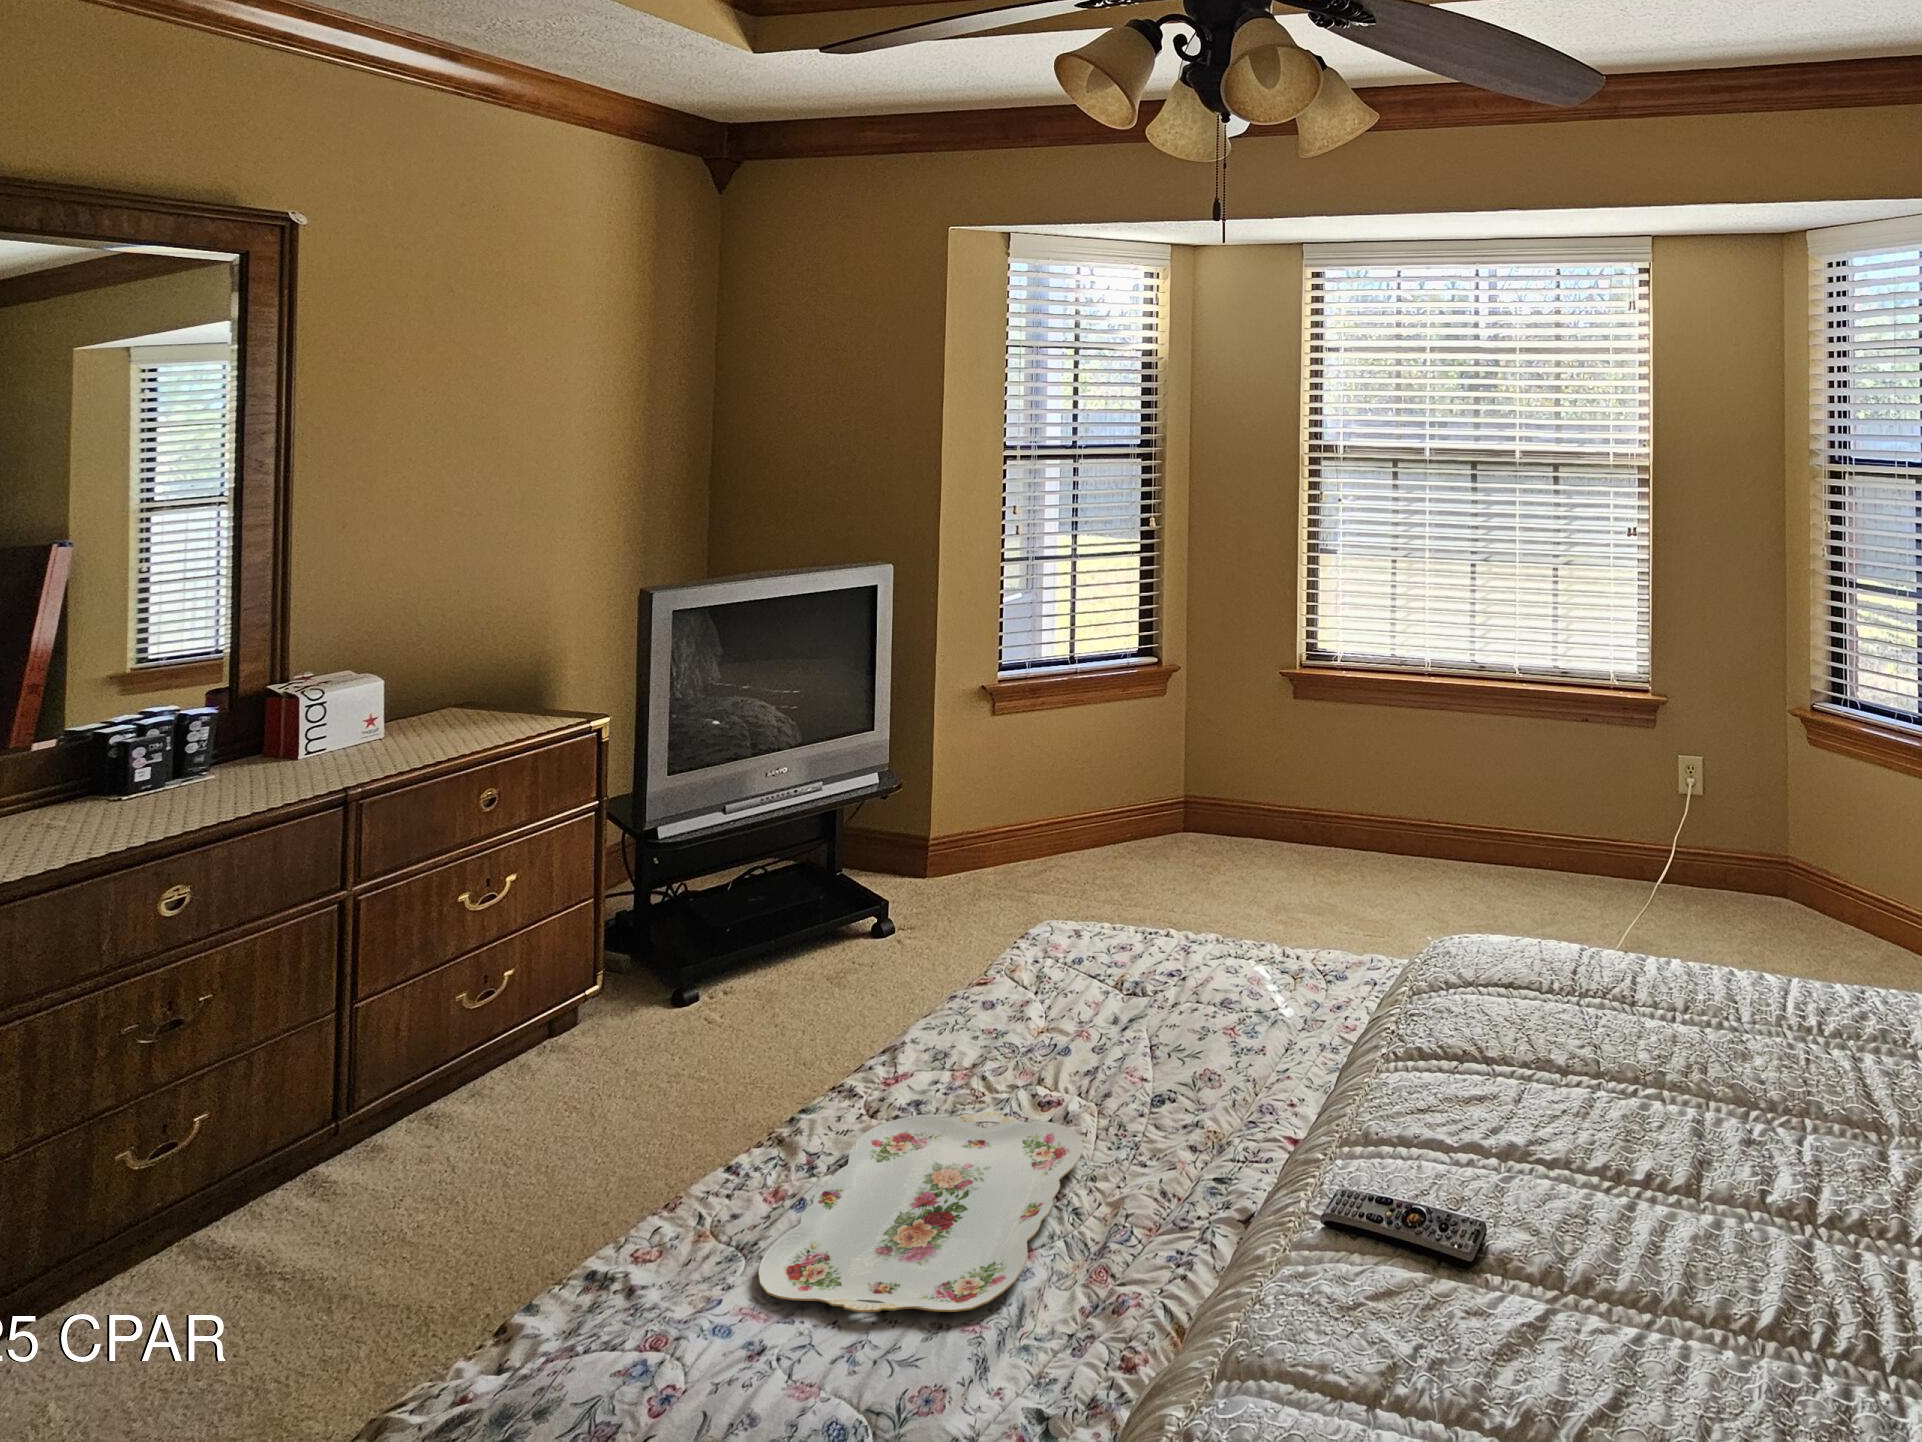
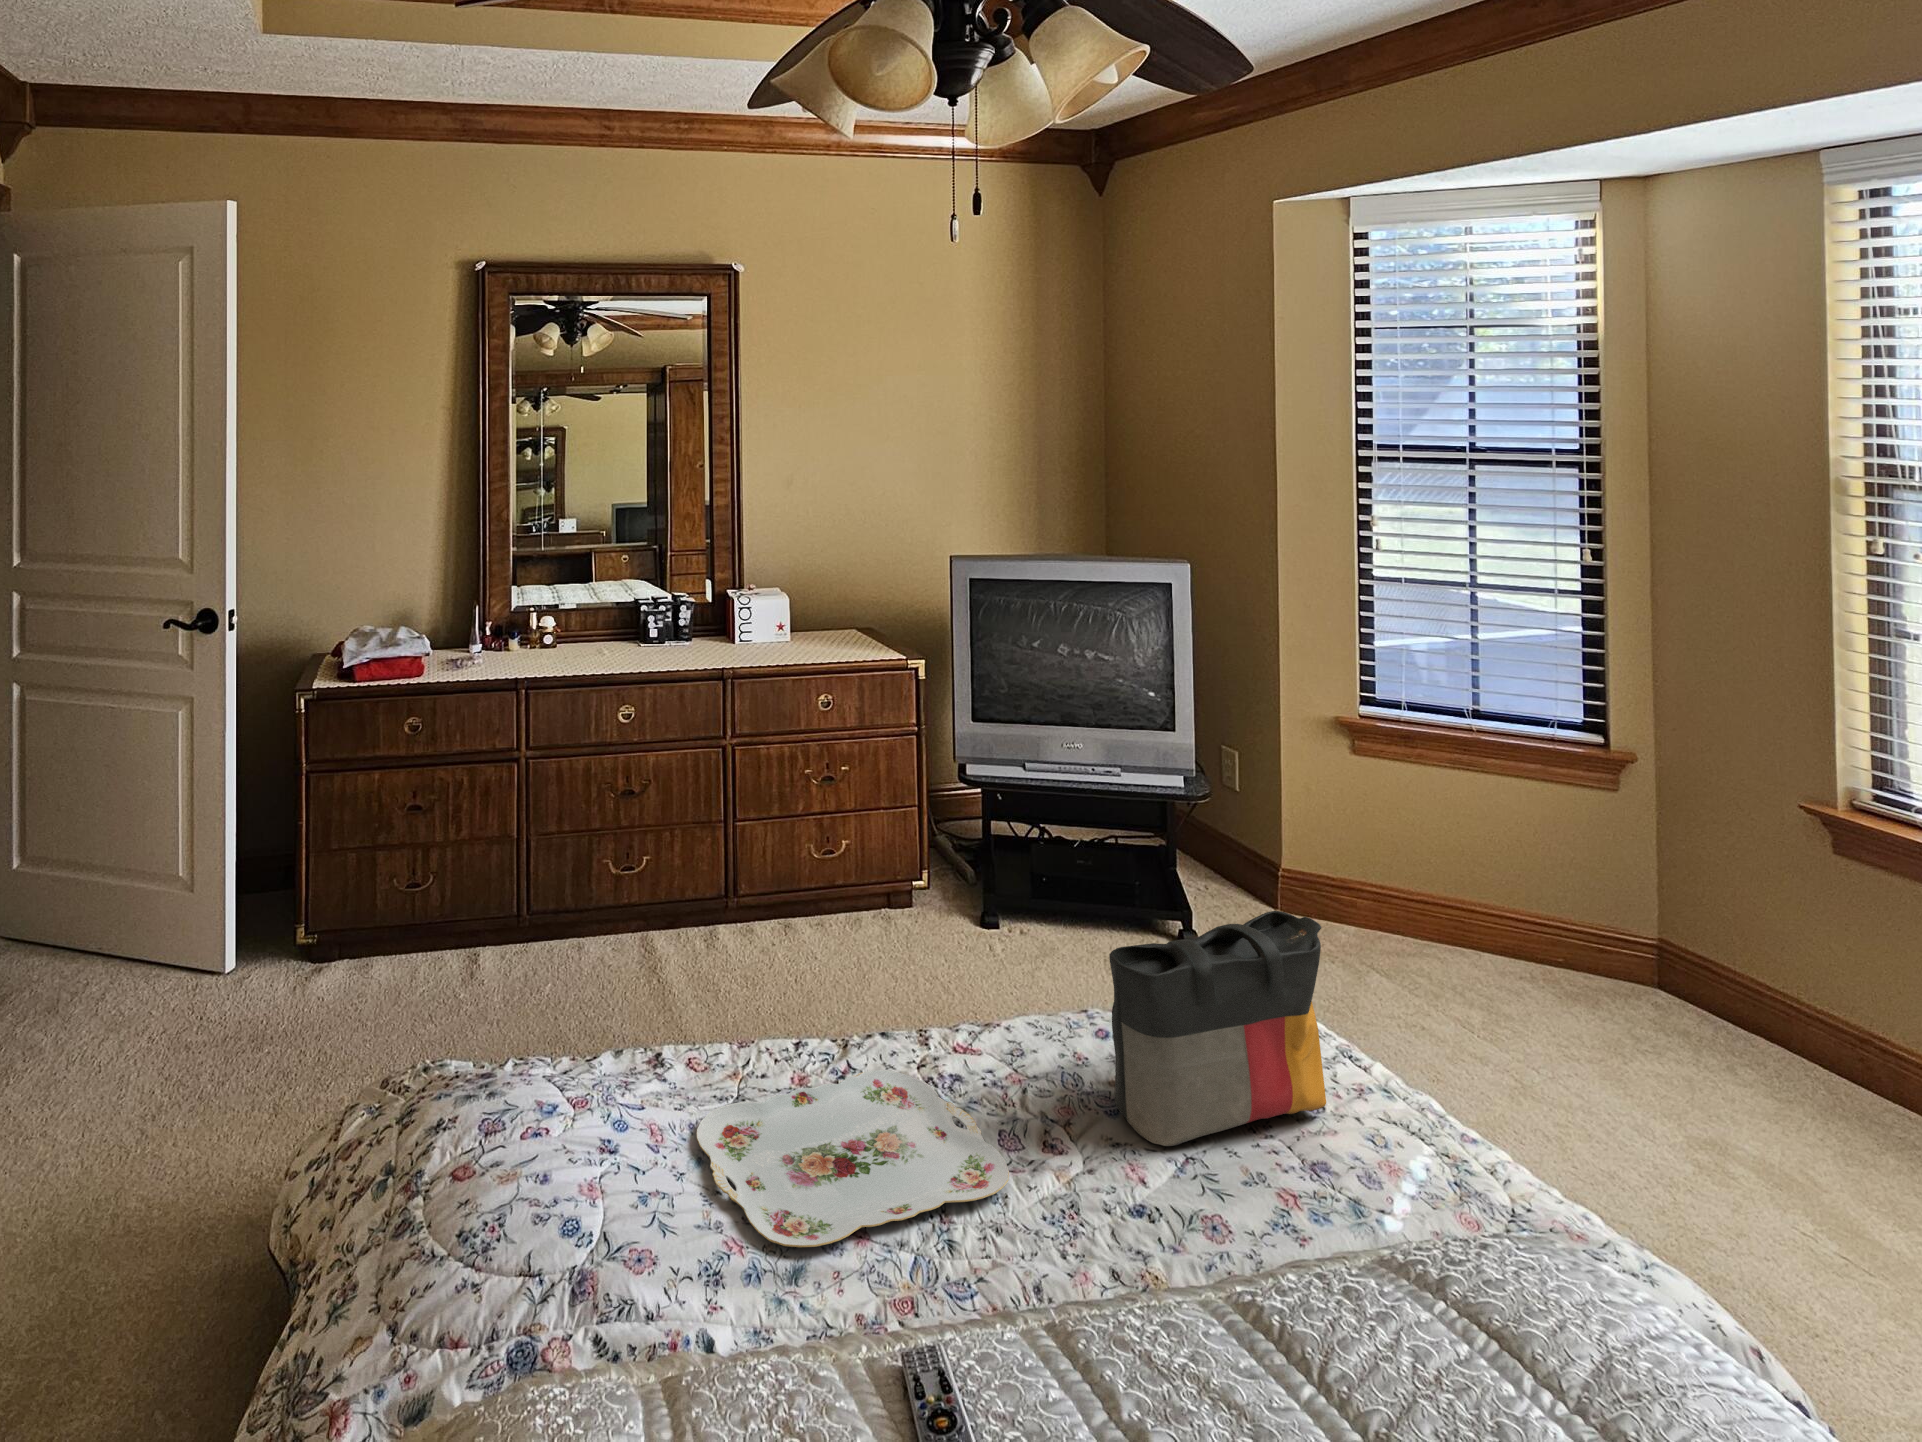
tote bag: none [1029,818,1187,1053] -> present [1109,911,1326,1146]

